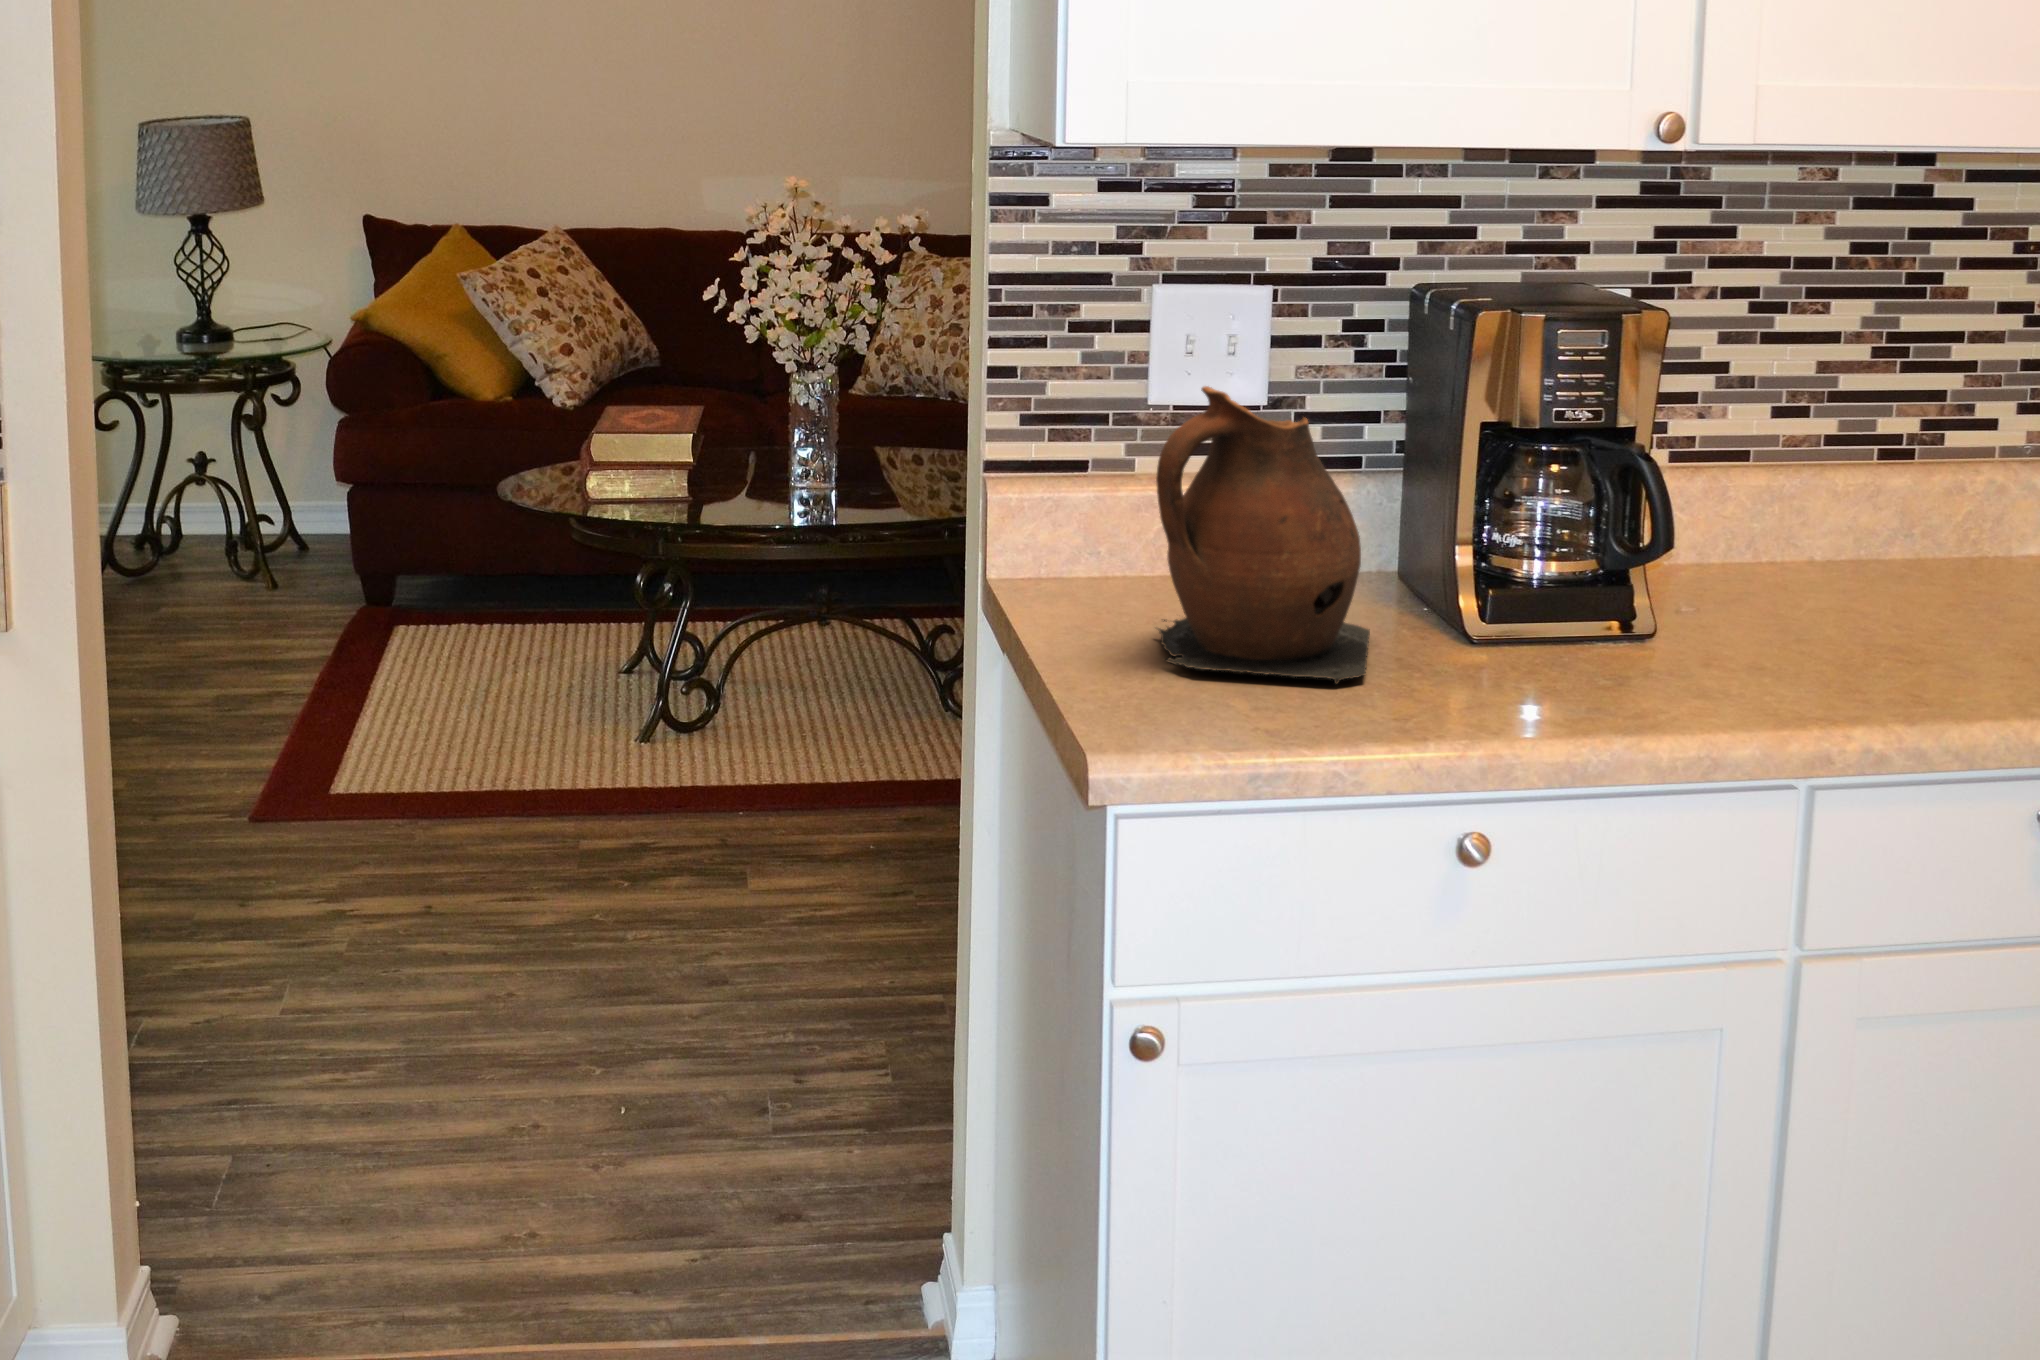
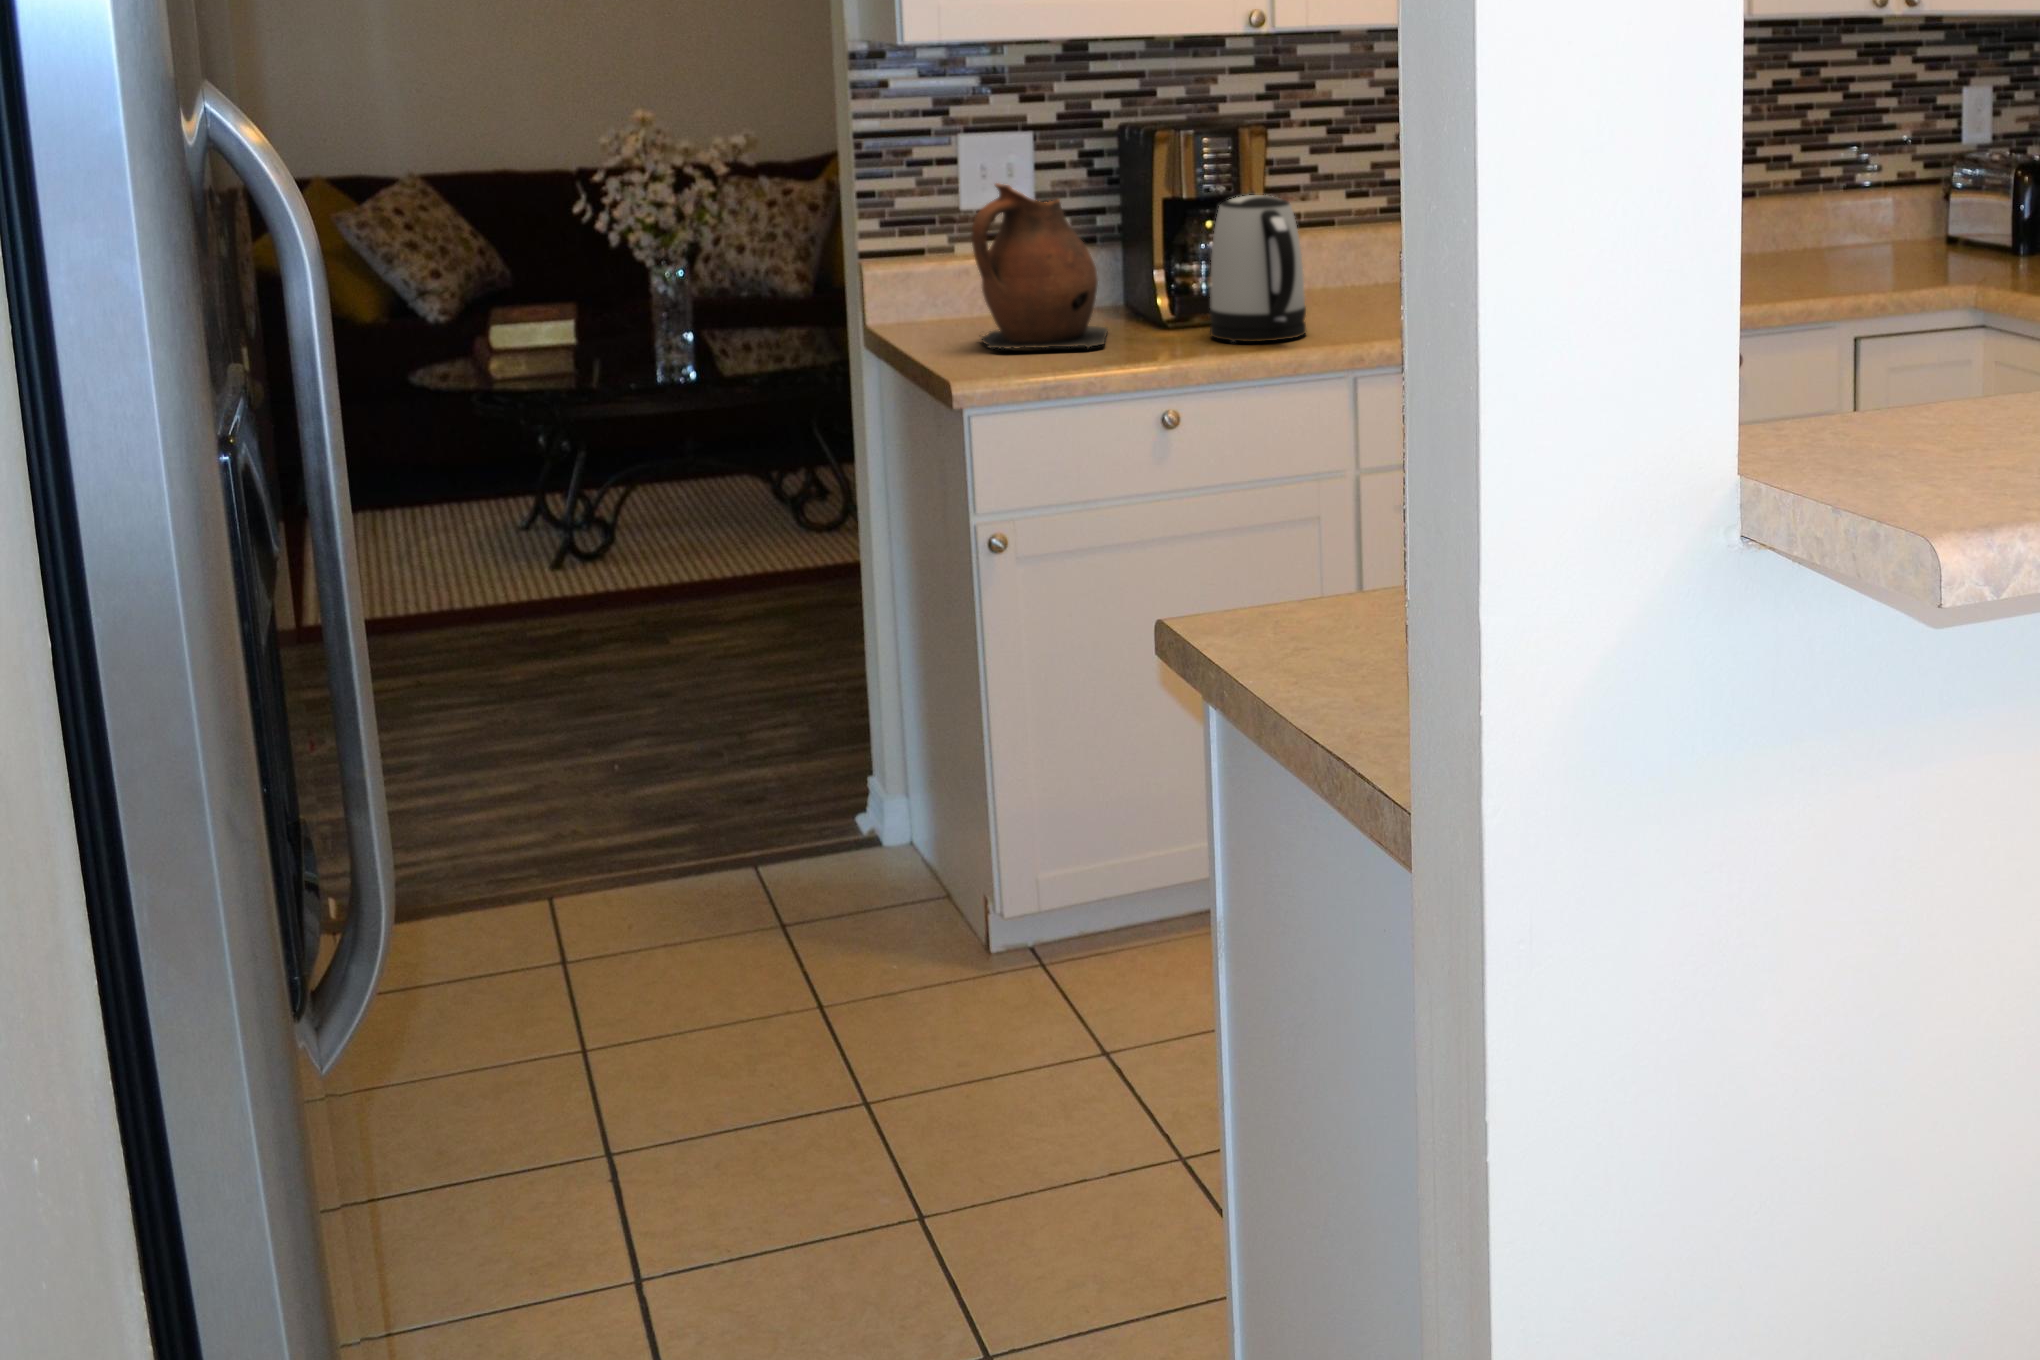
kettle: none [1548,436,1724,700] -> present [1210,195,1306,342]

